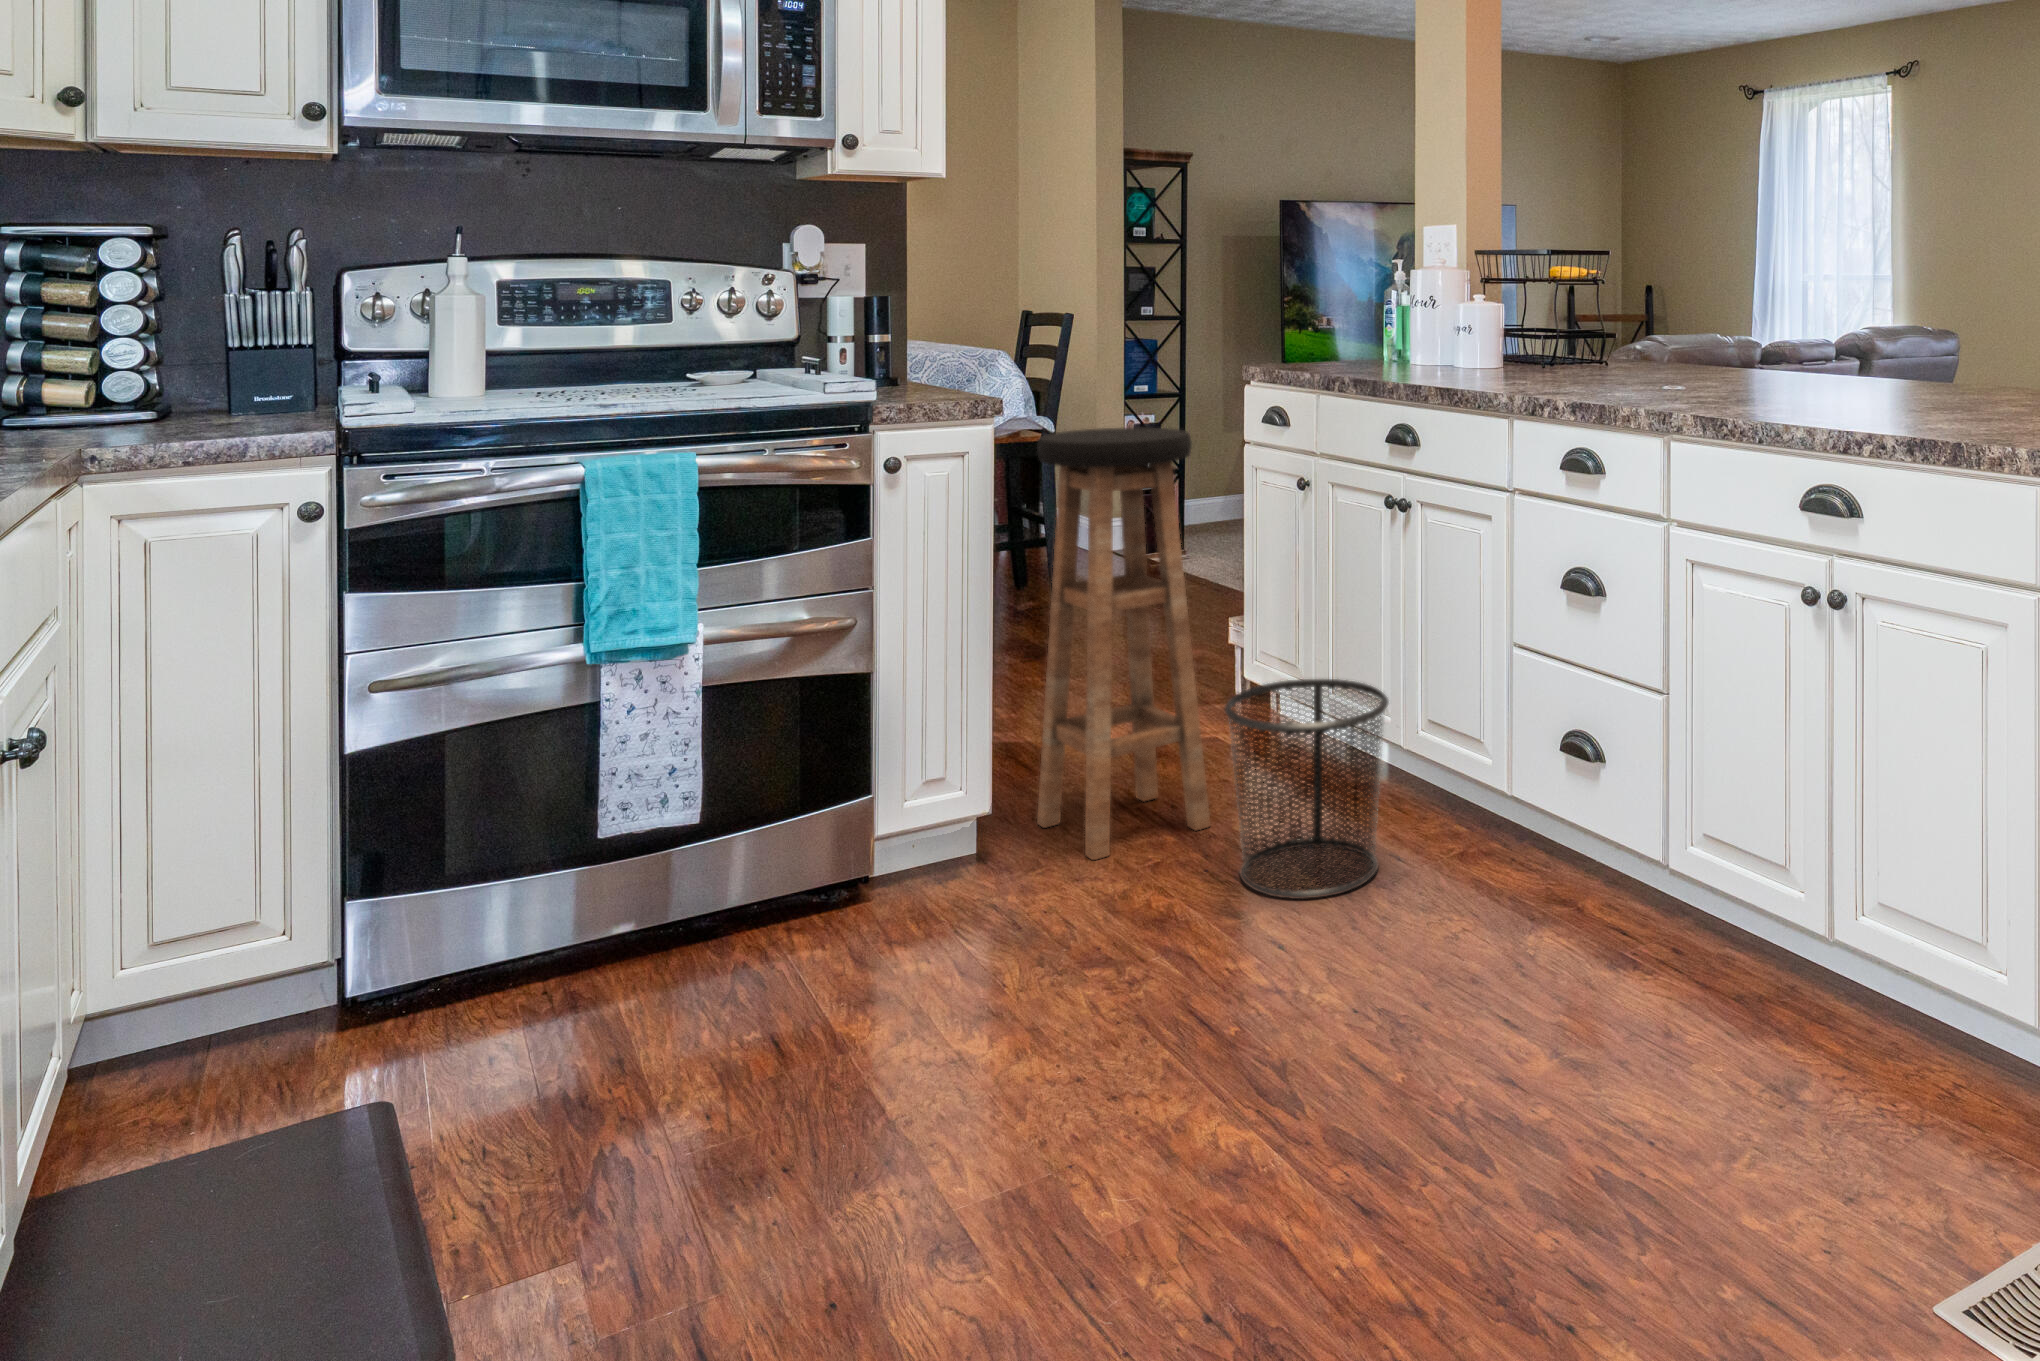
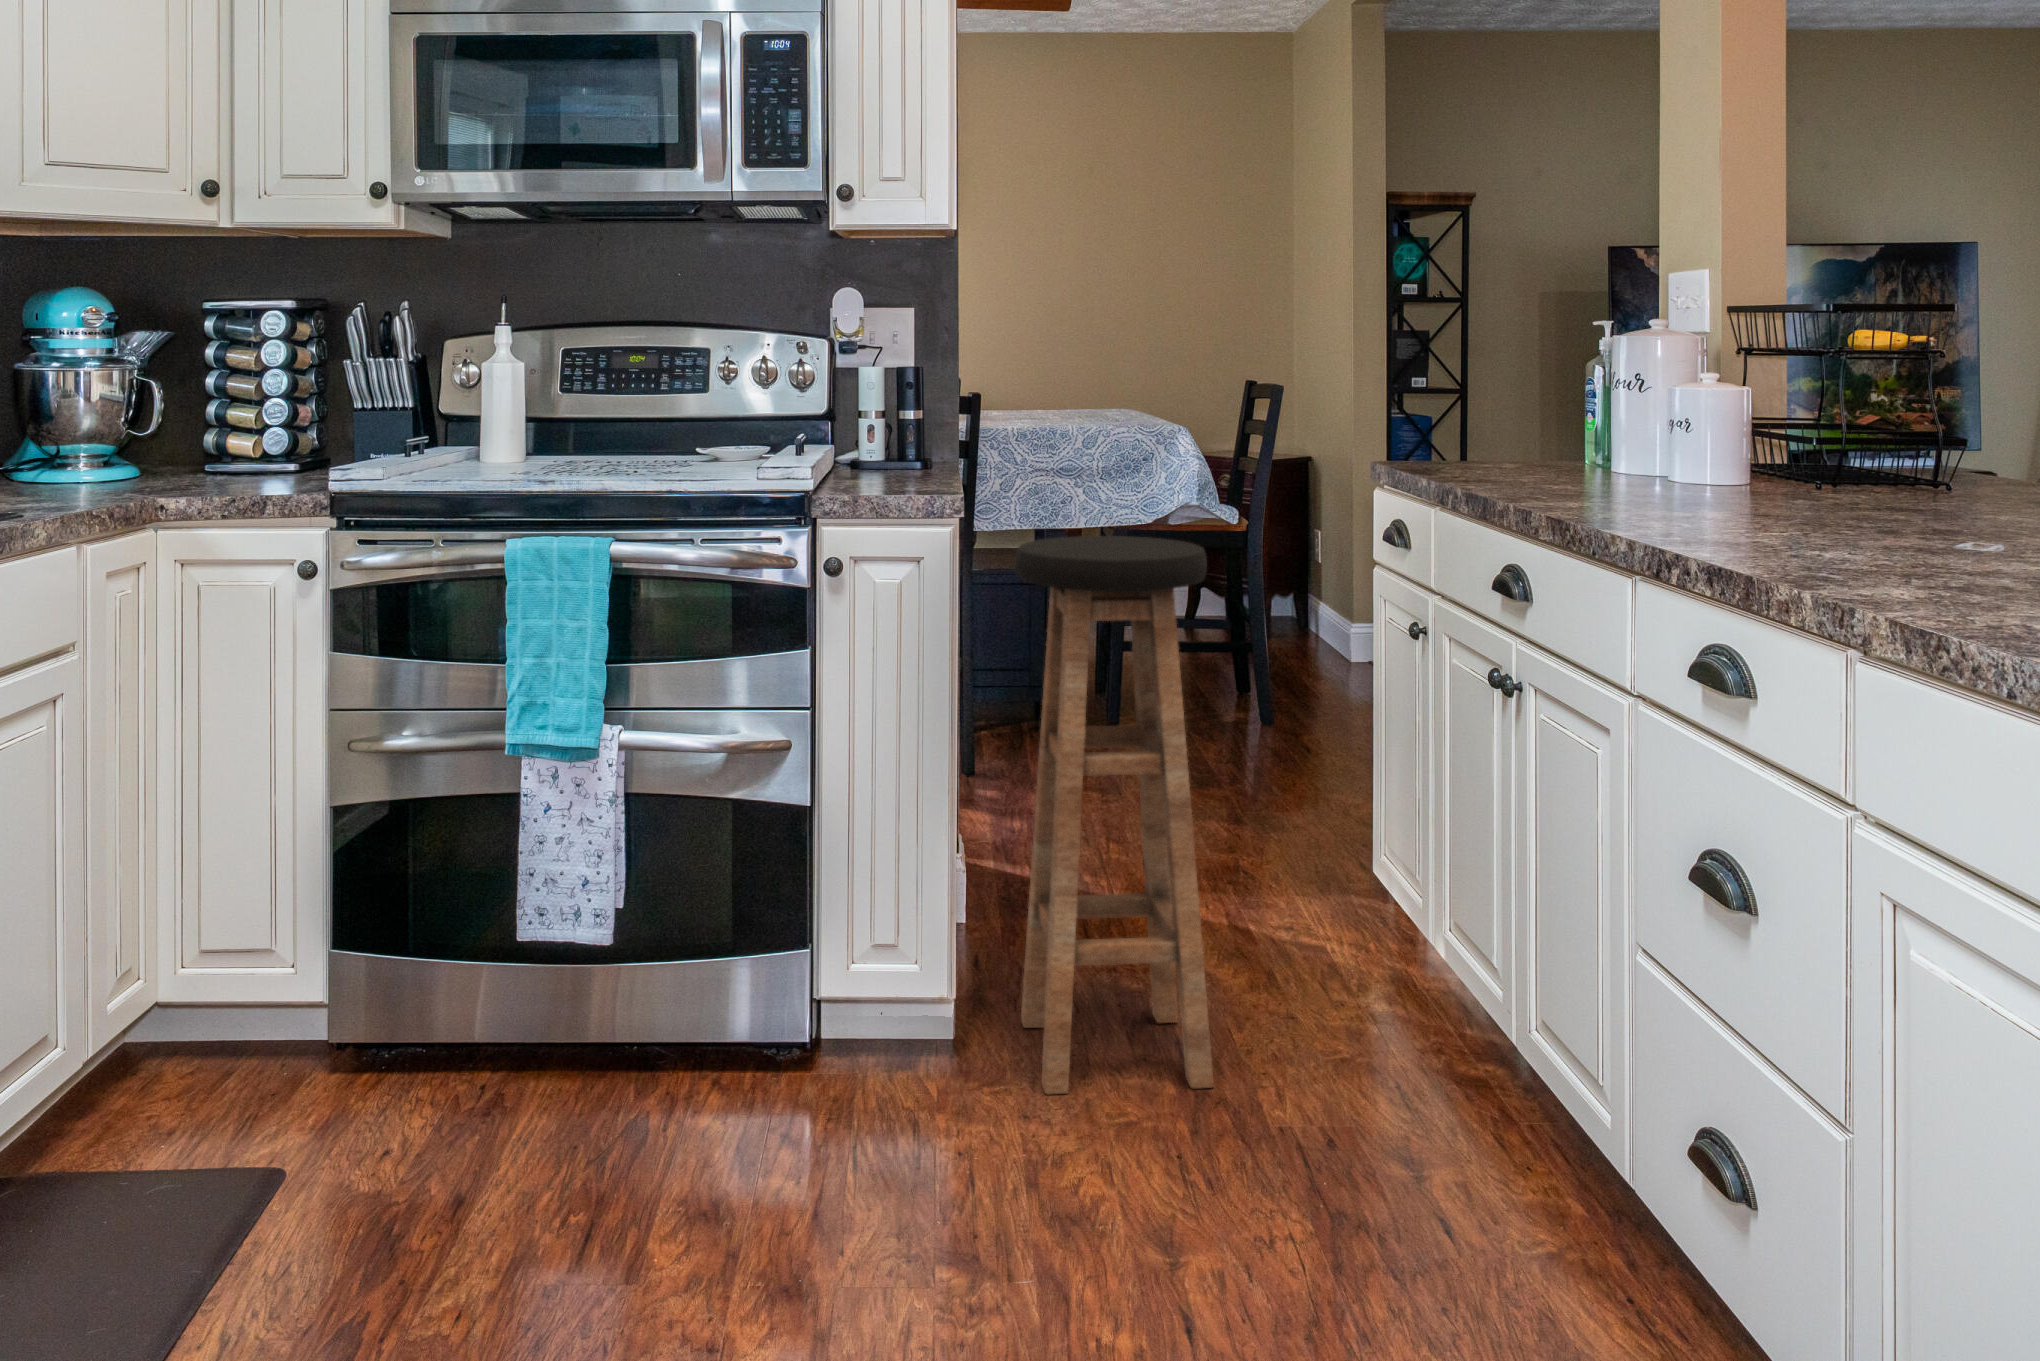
waste bin: present [1224,679,1389,899] -> none [1177,915,1420,1264]

